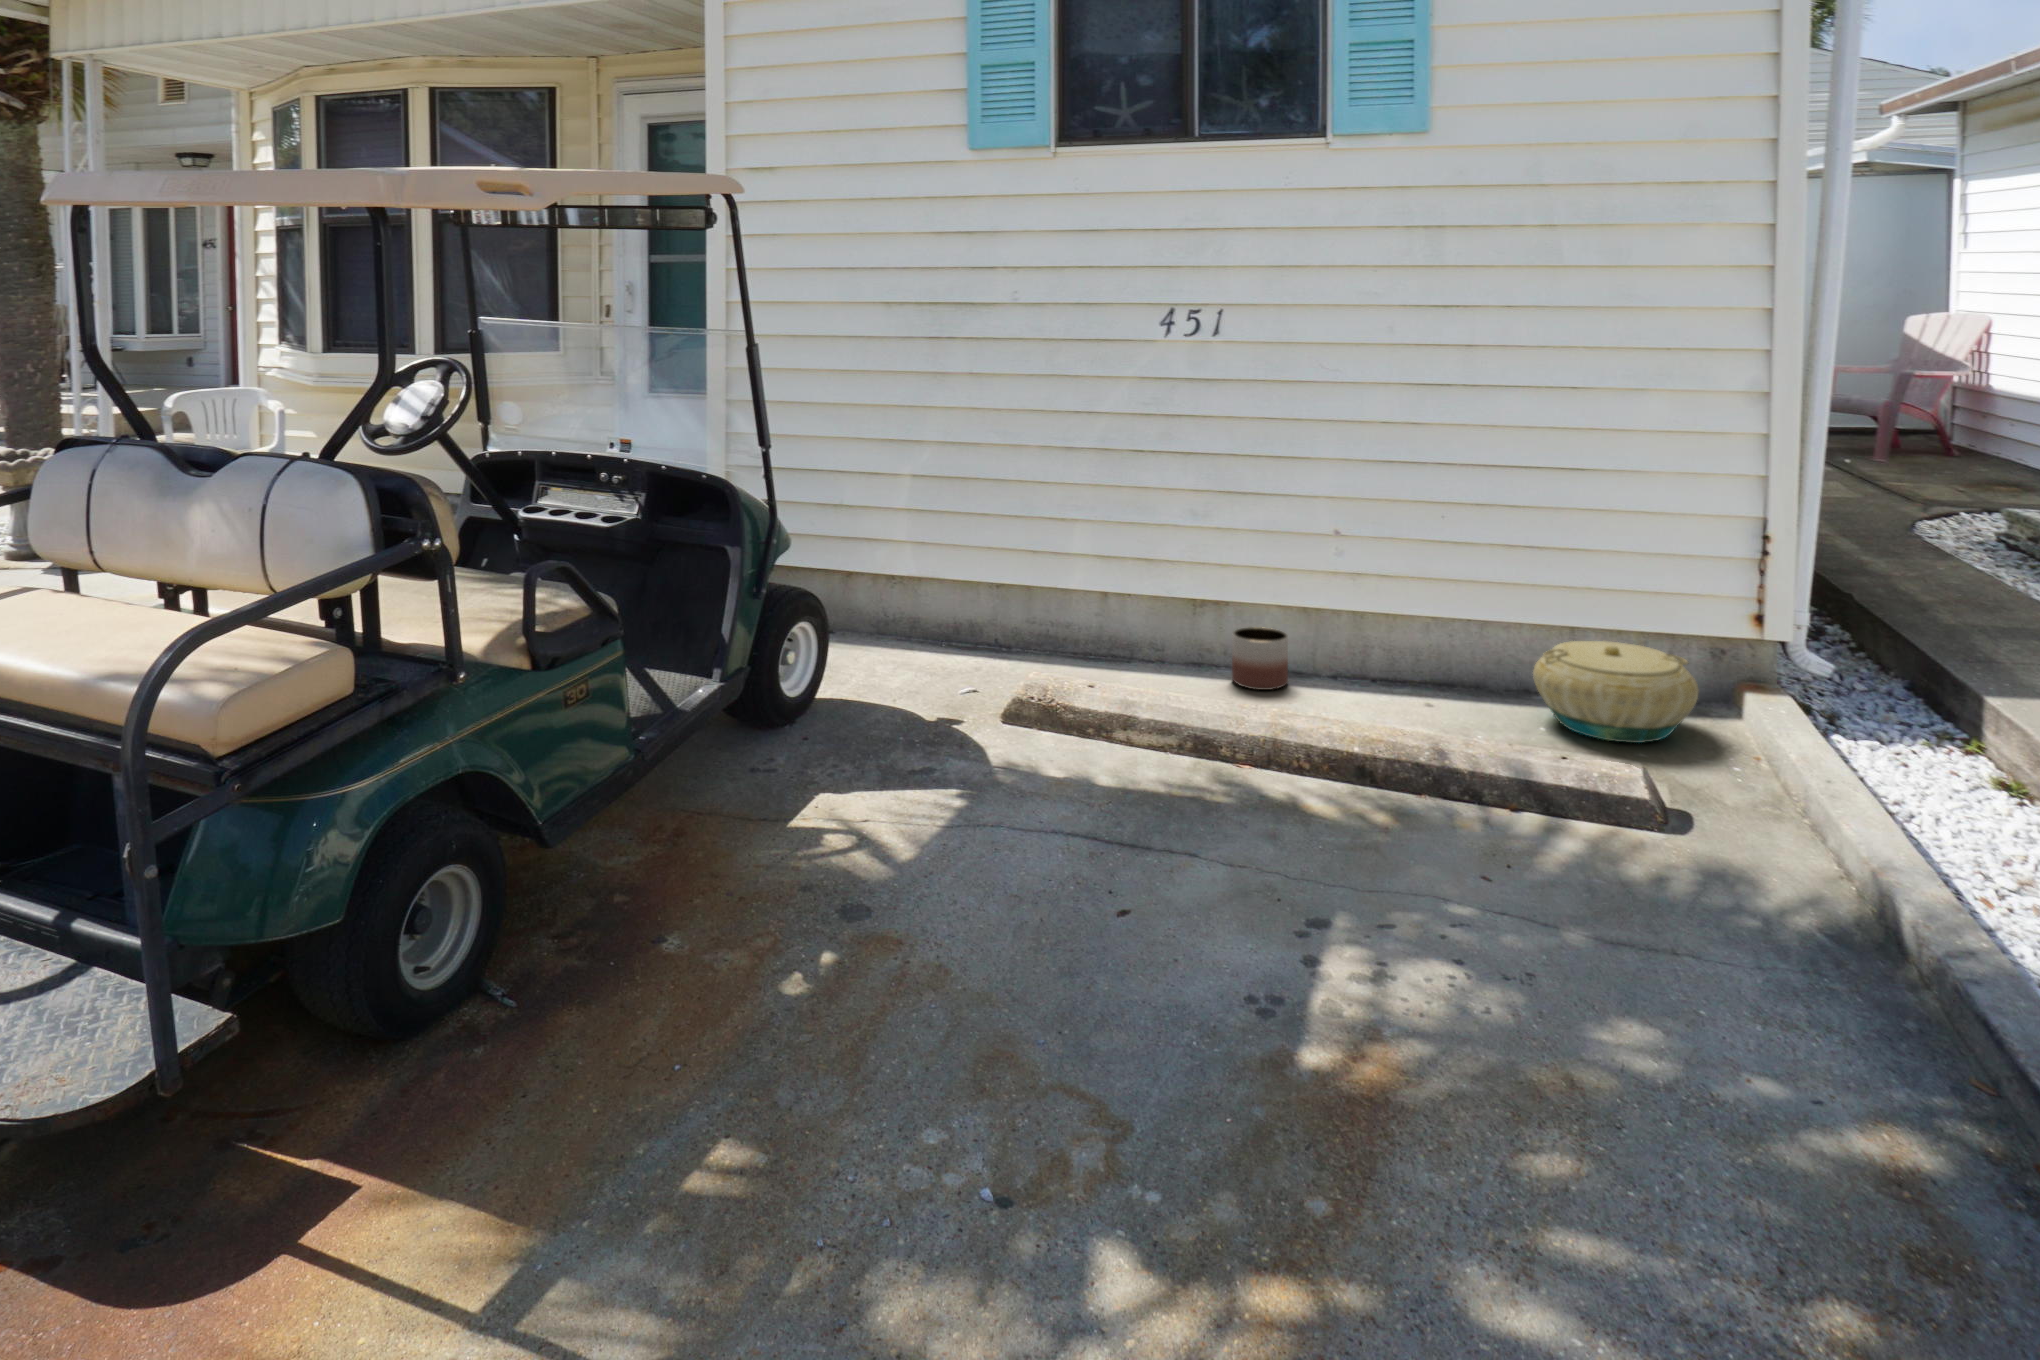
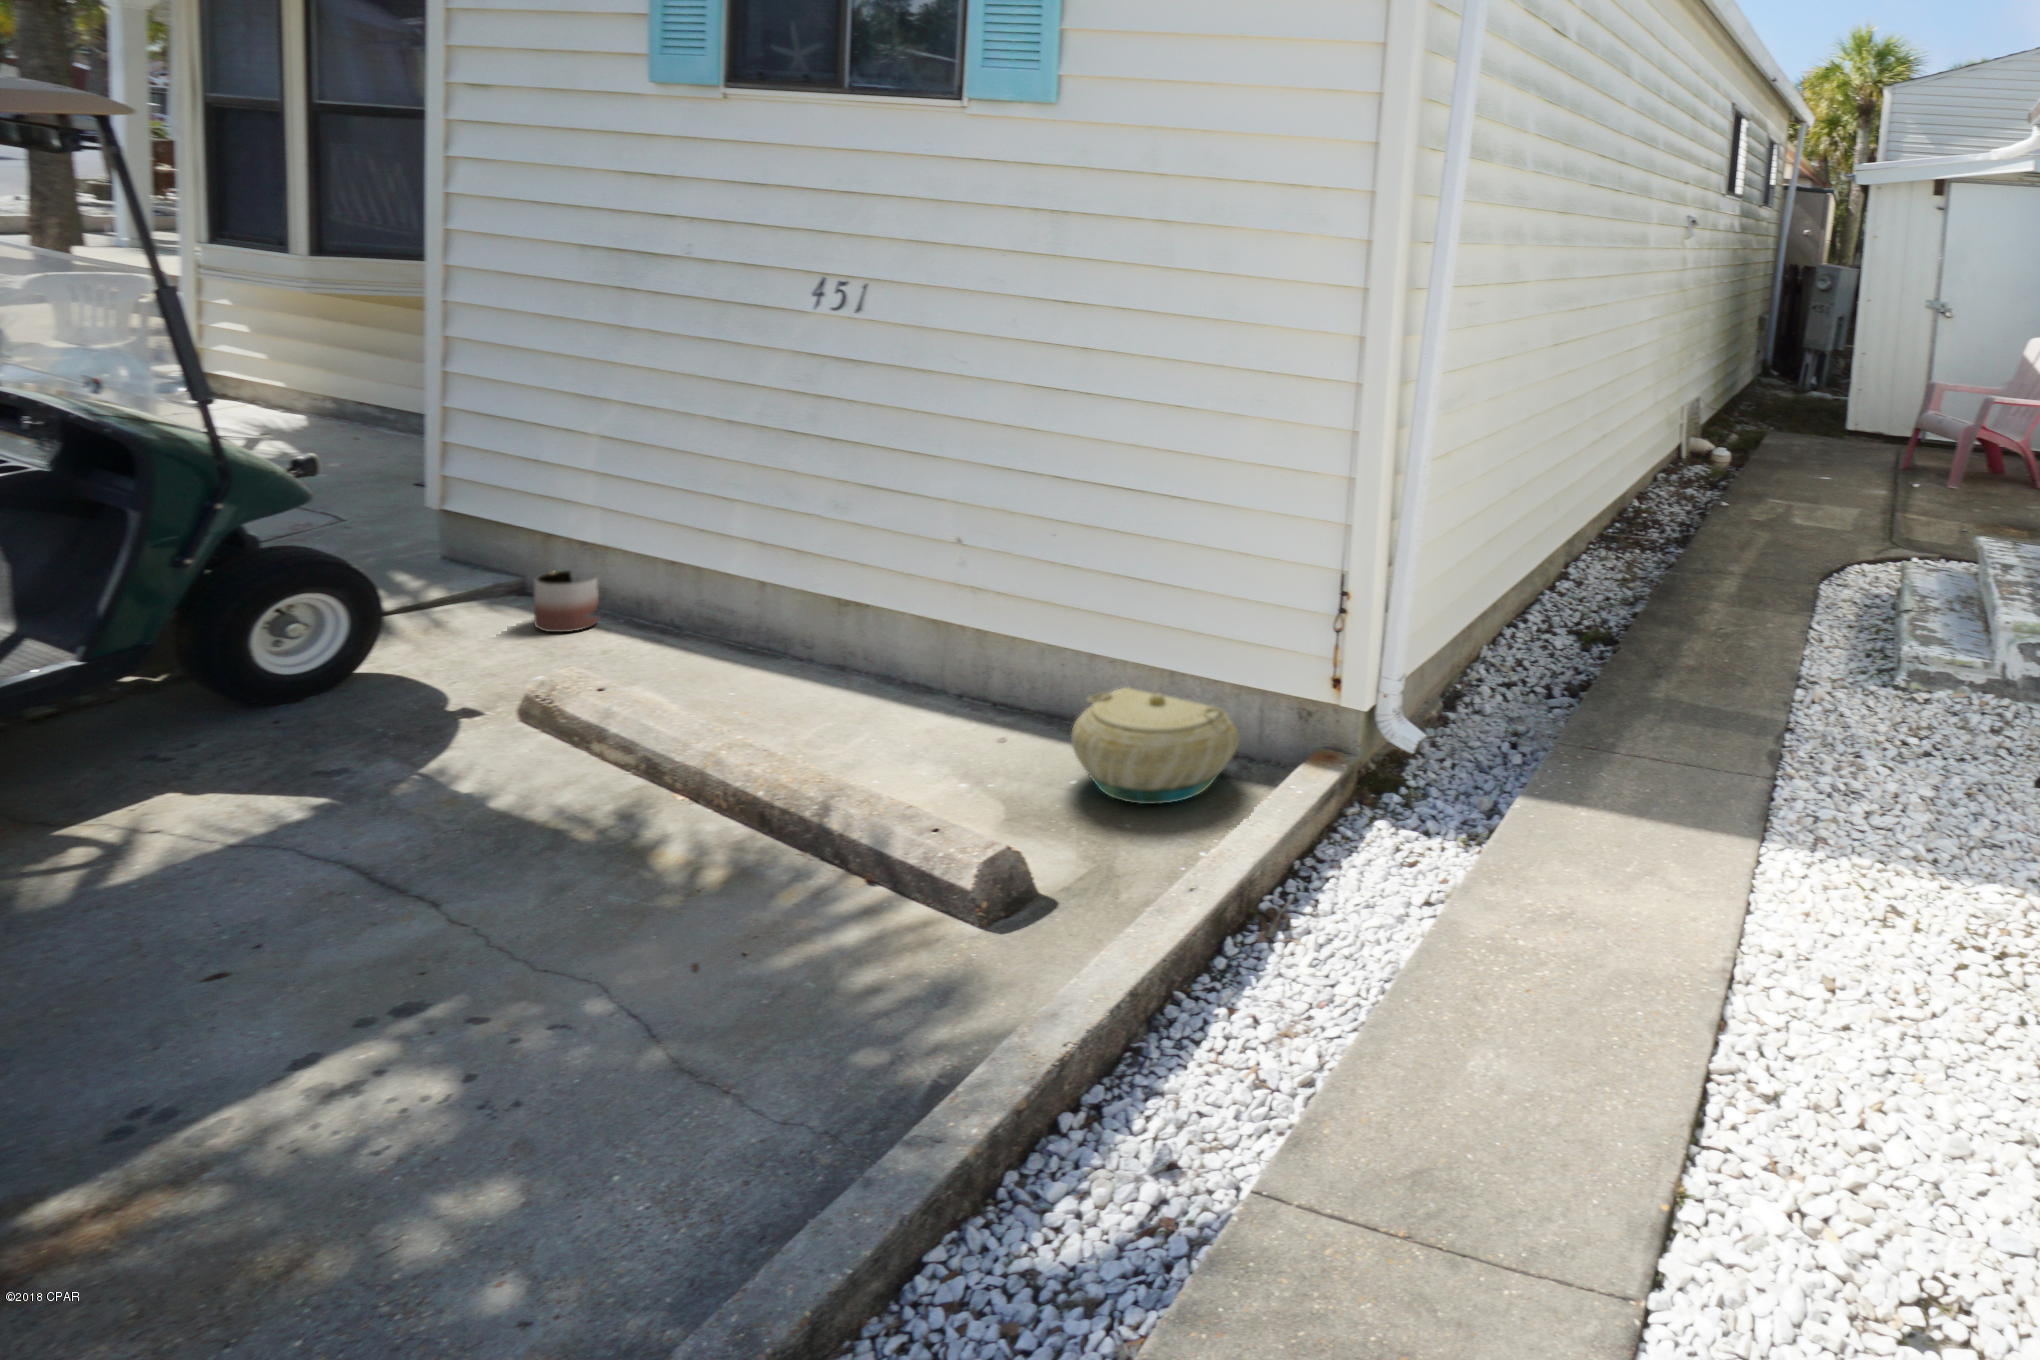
planter: present [1232,627,1288,690] -> present [534,570,599,632]

